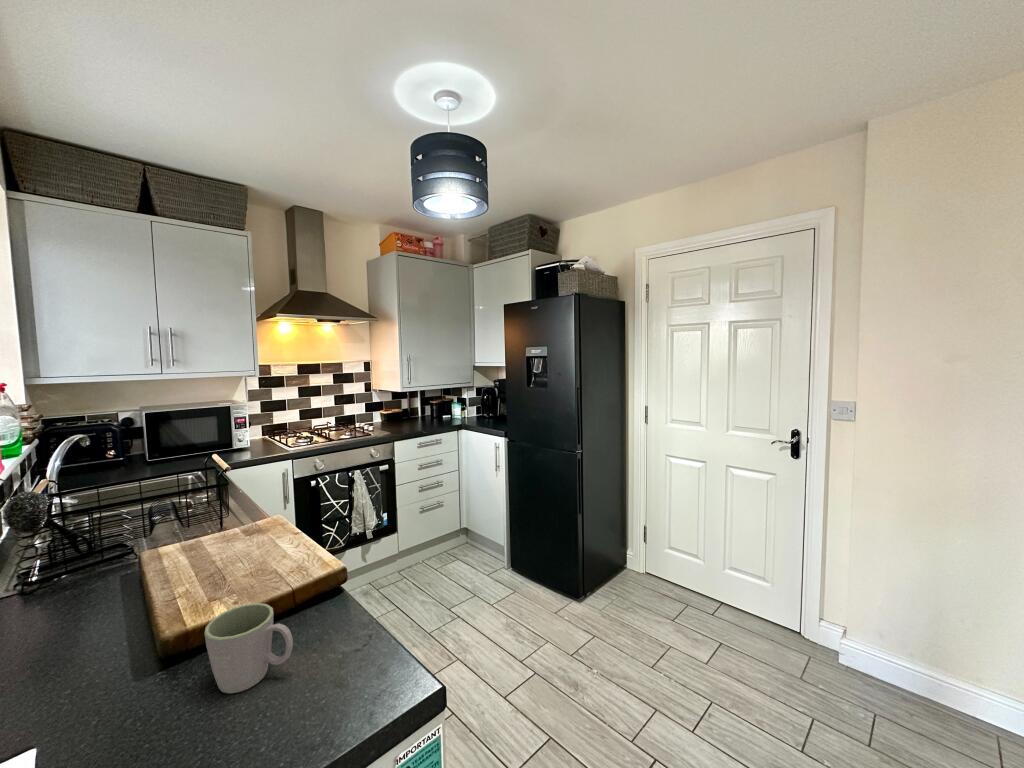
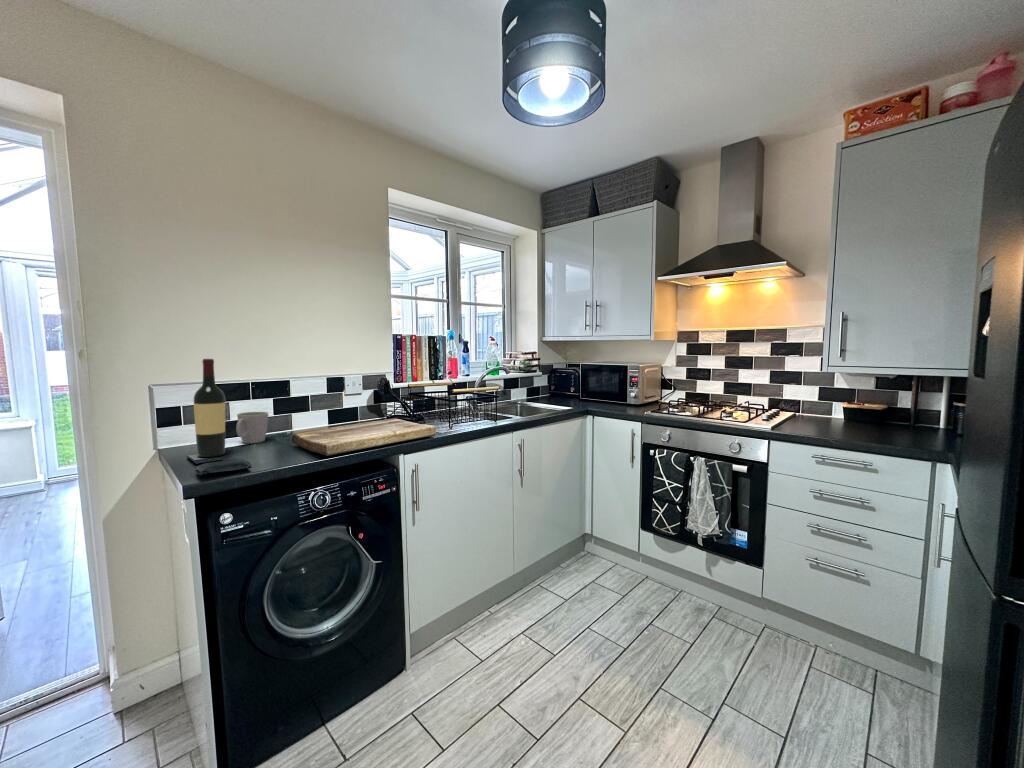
wine bottle: none [326,502,380,699] -> present [194,359,225,457]

